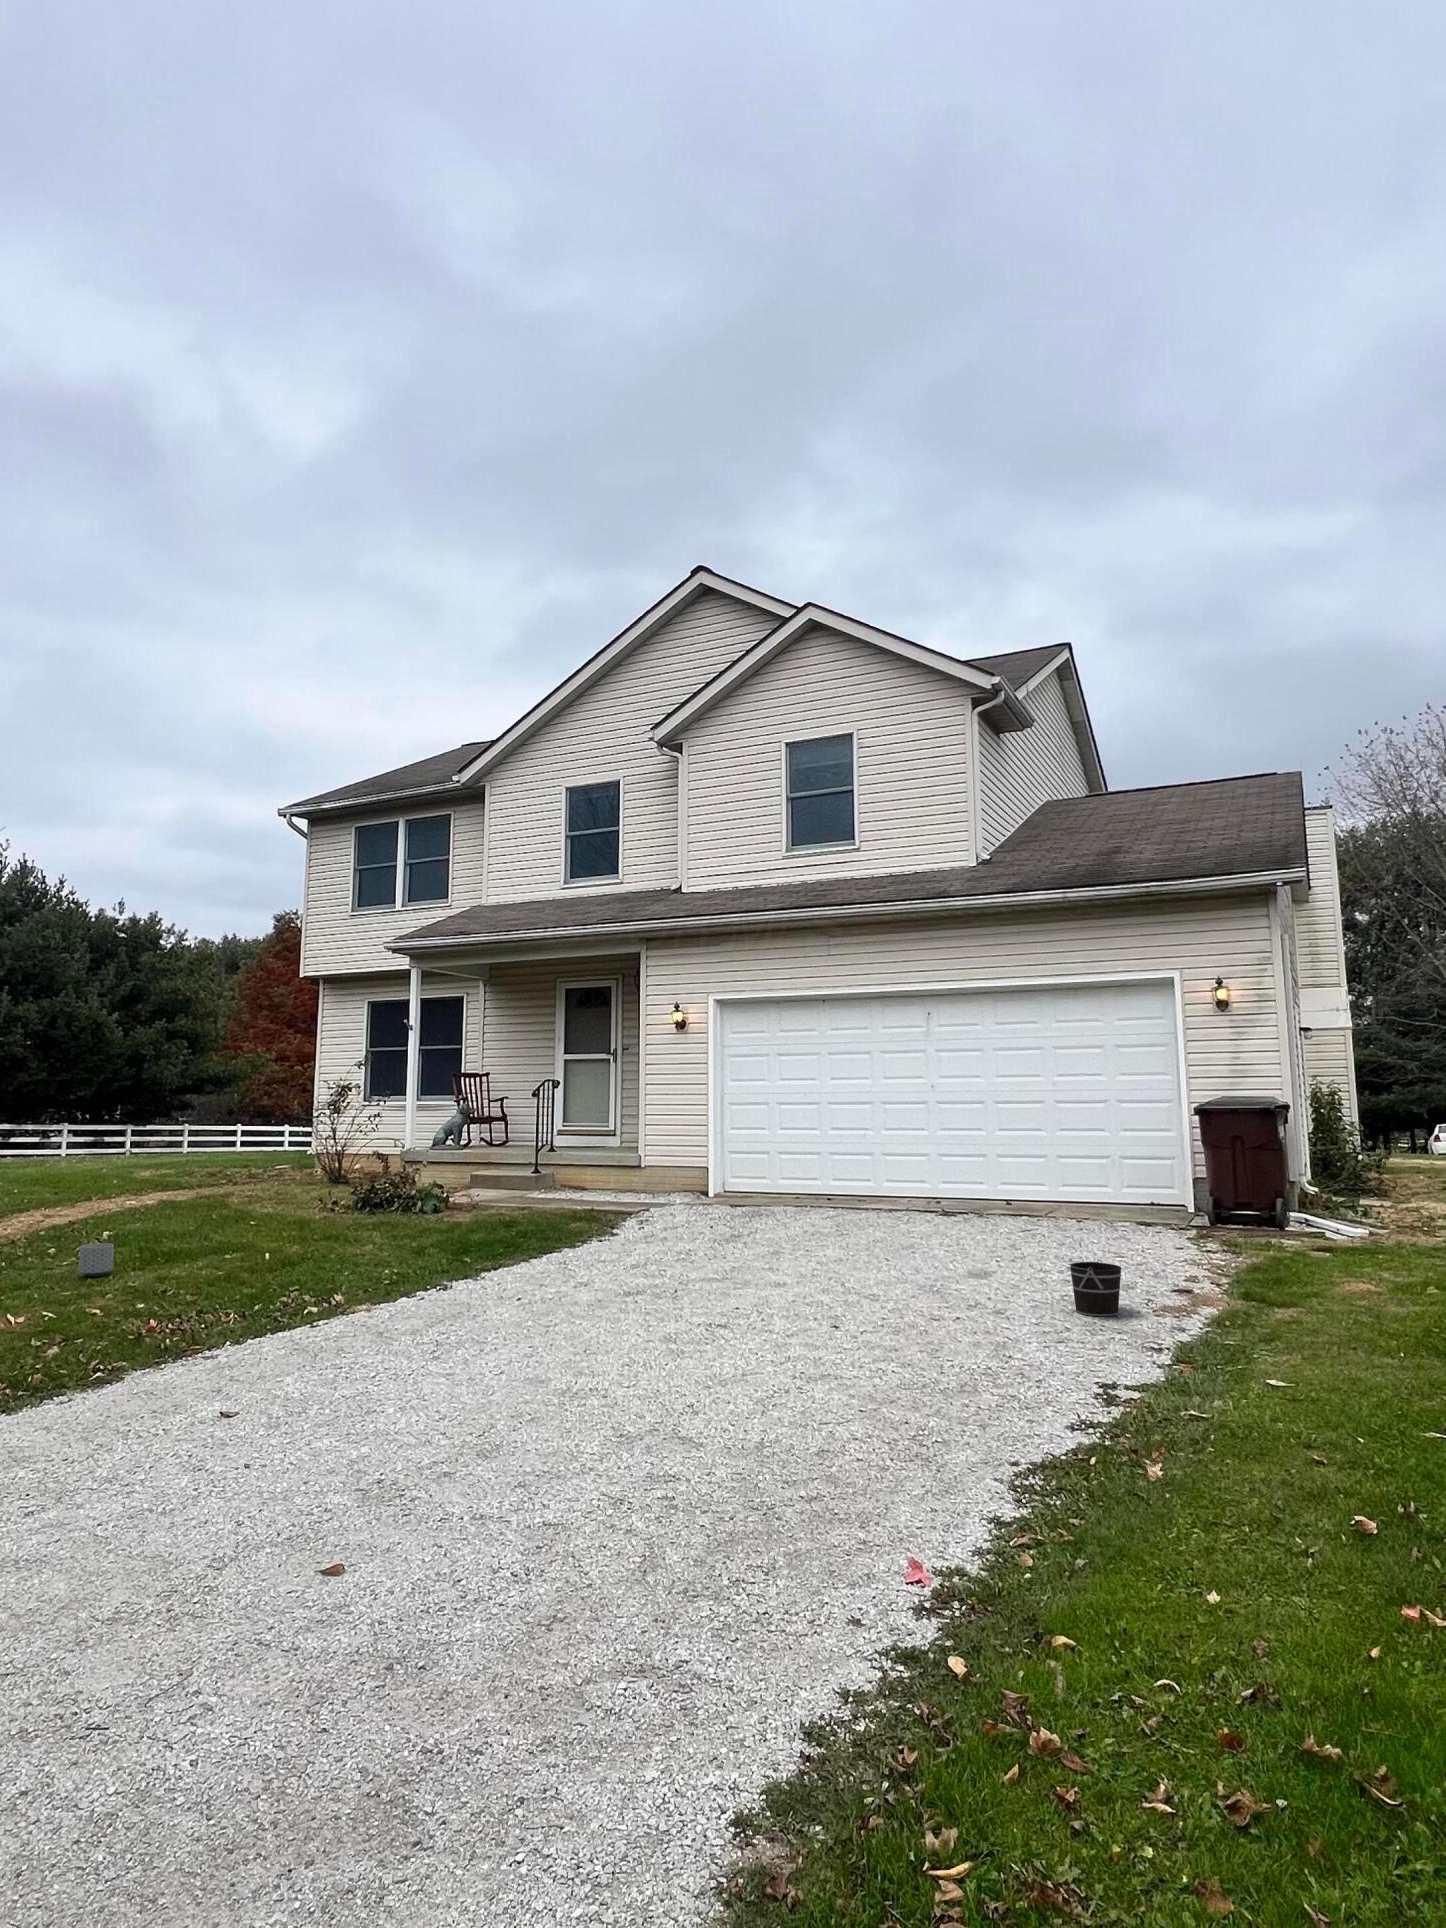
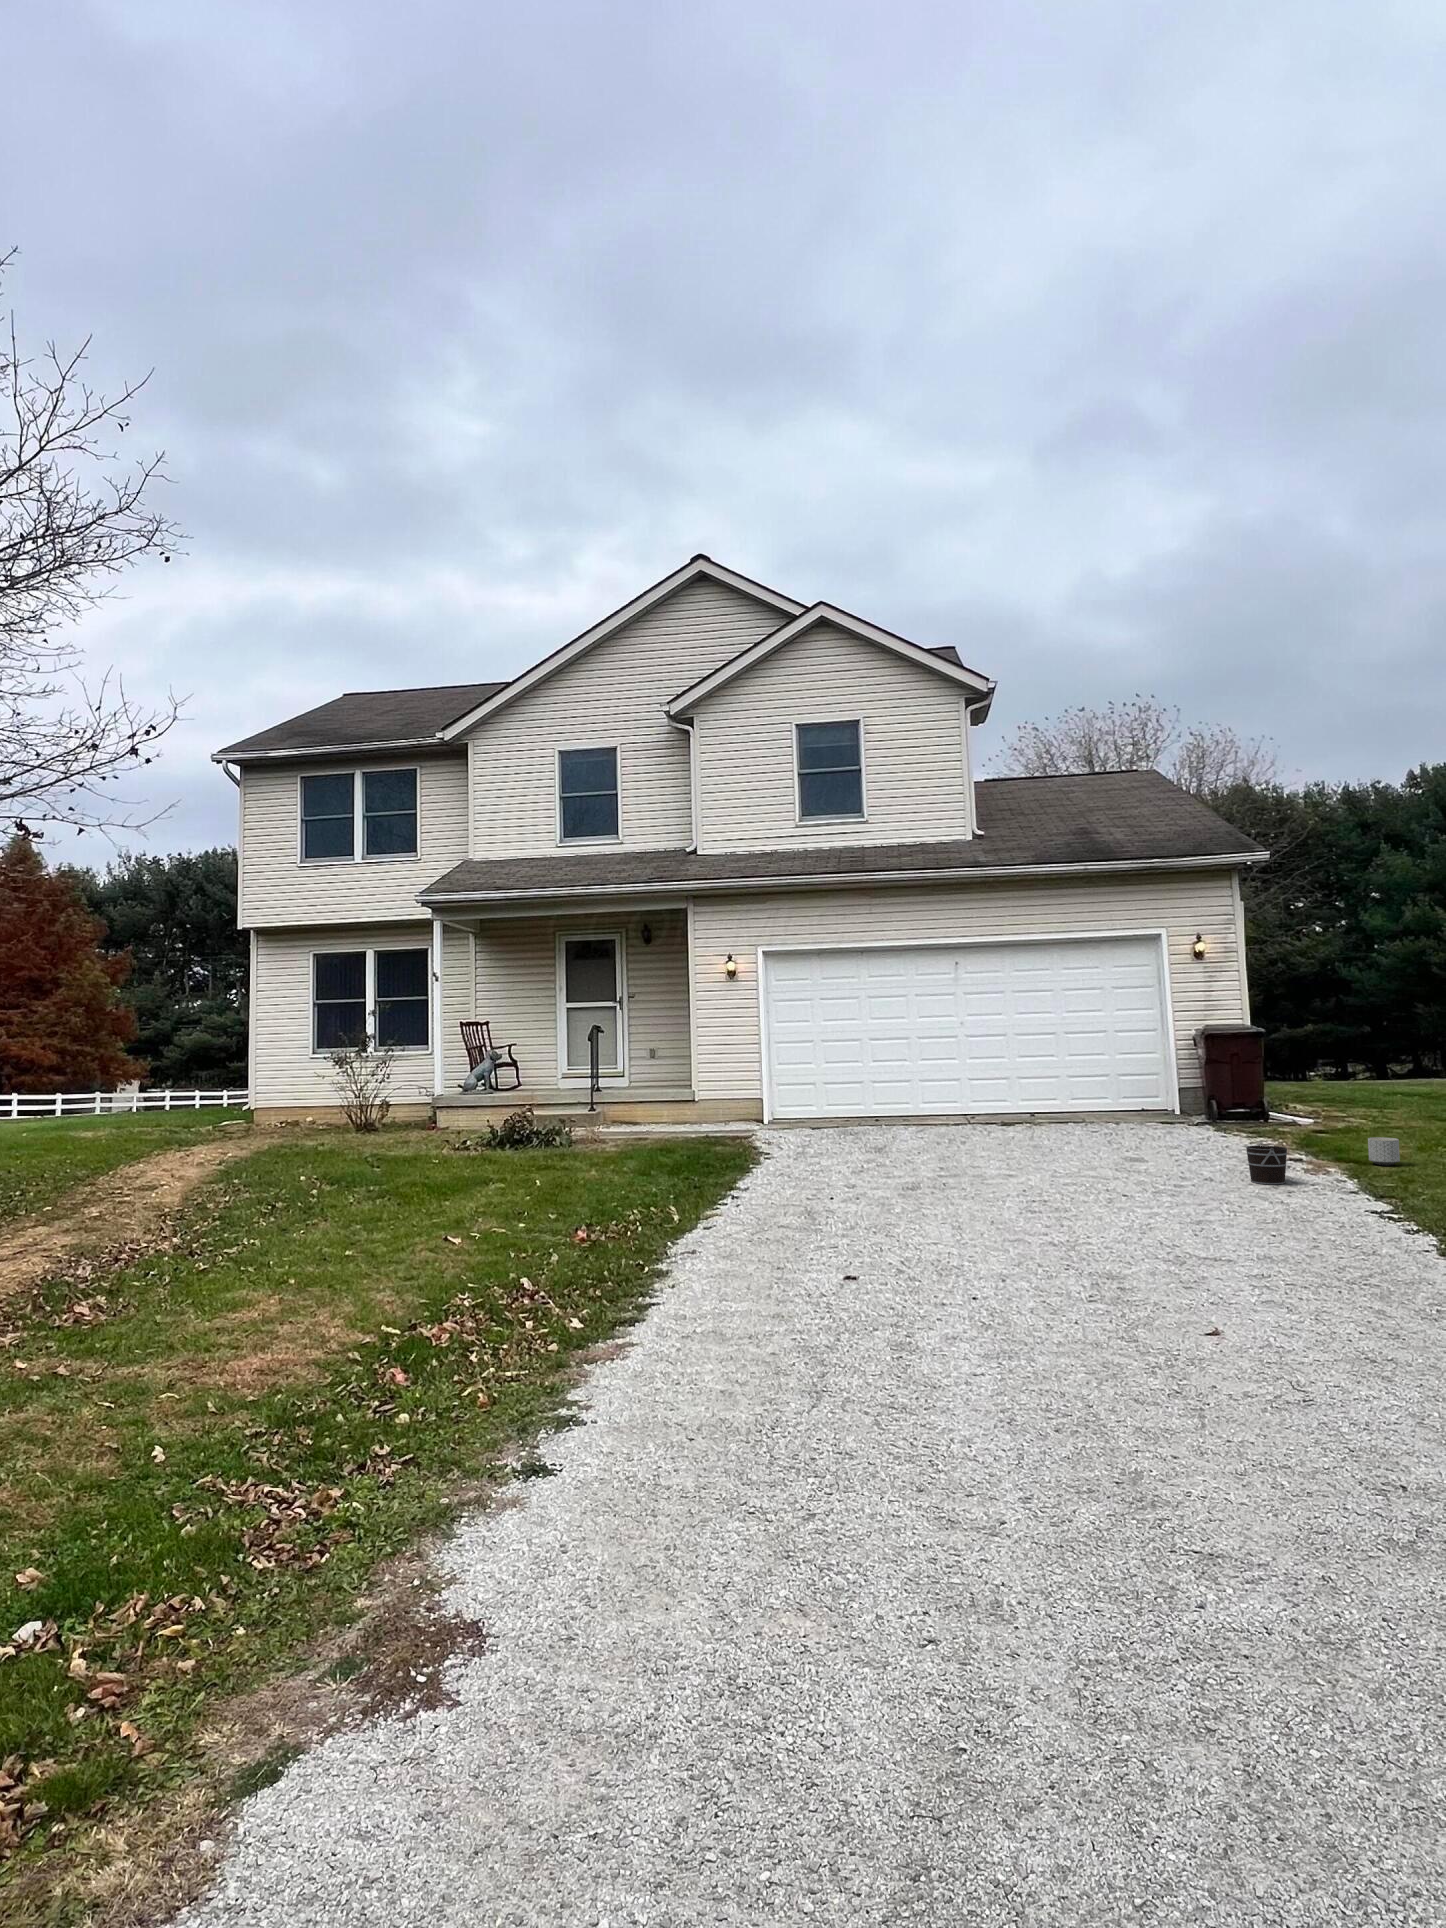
planter: present [79,1243,114,1277] -> present [1368,1137,1400,1166]

